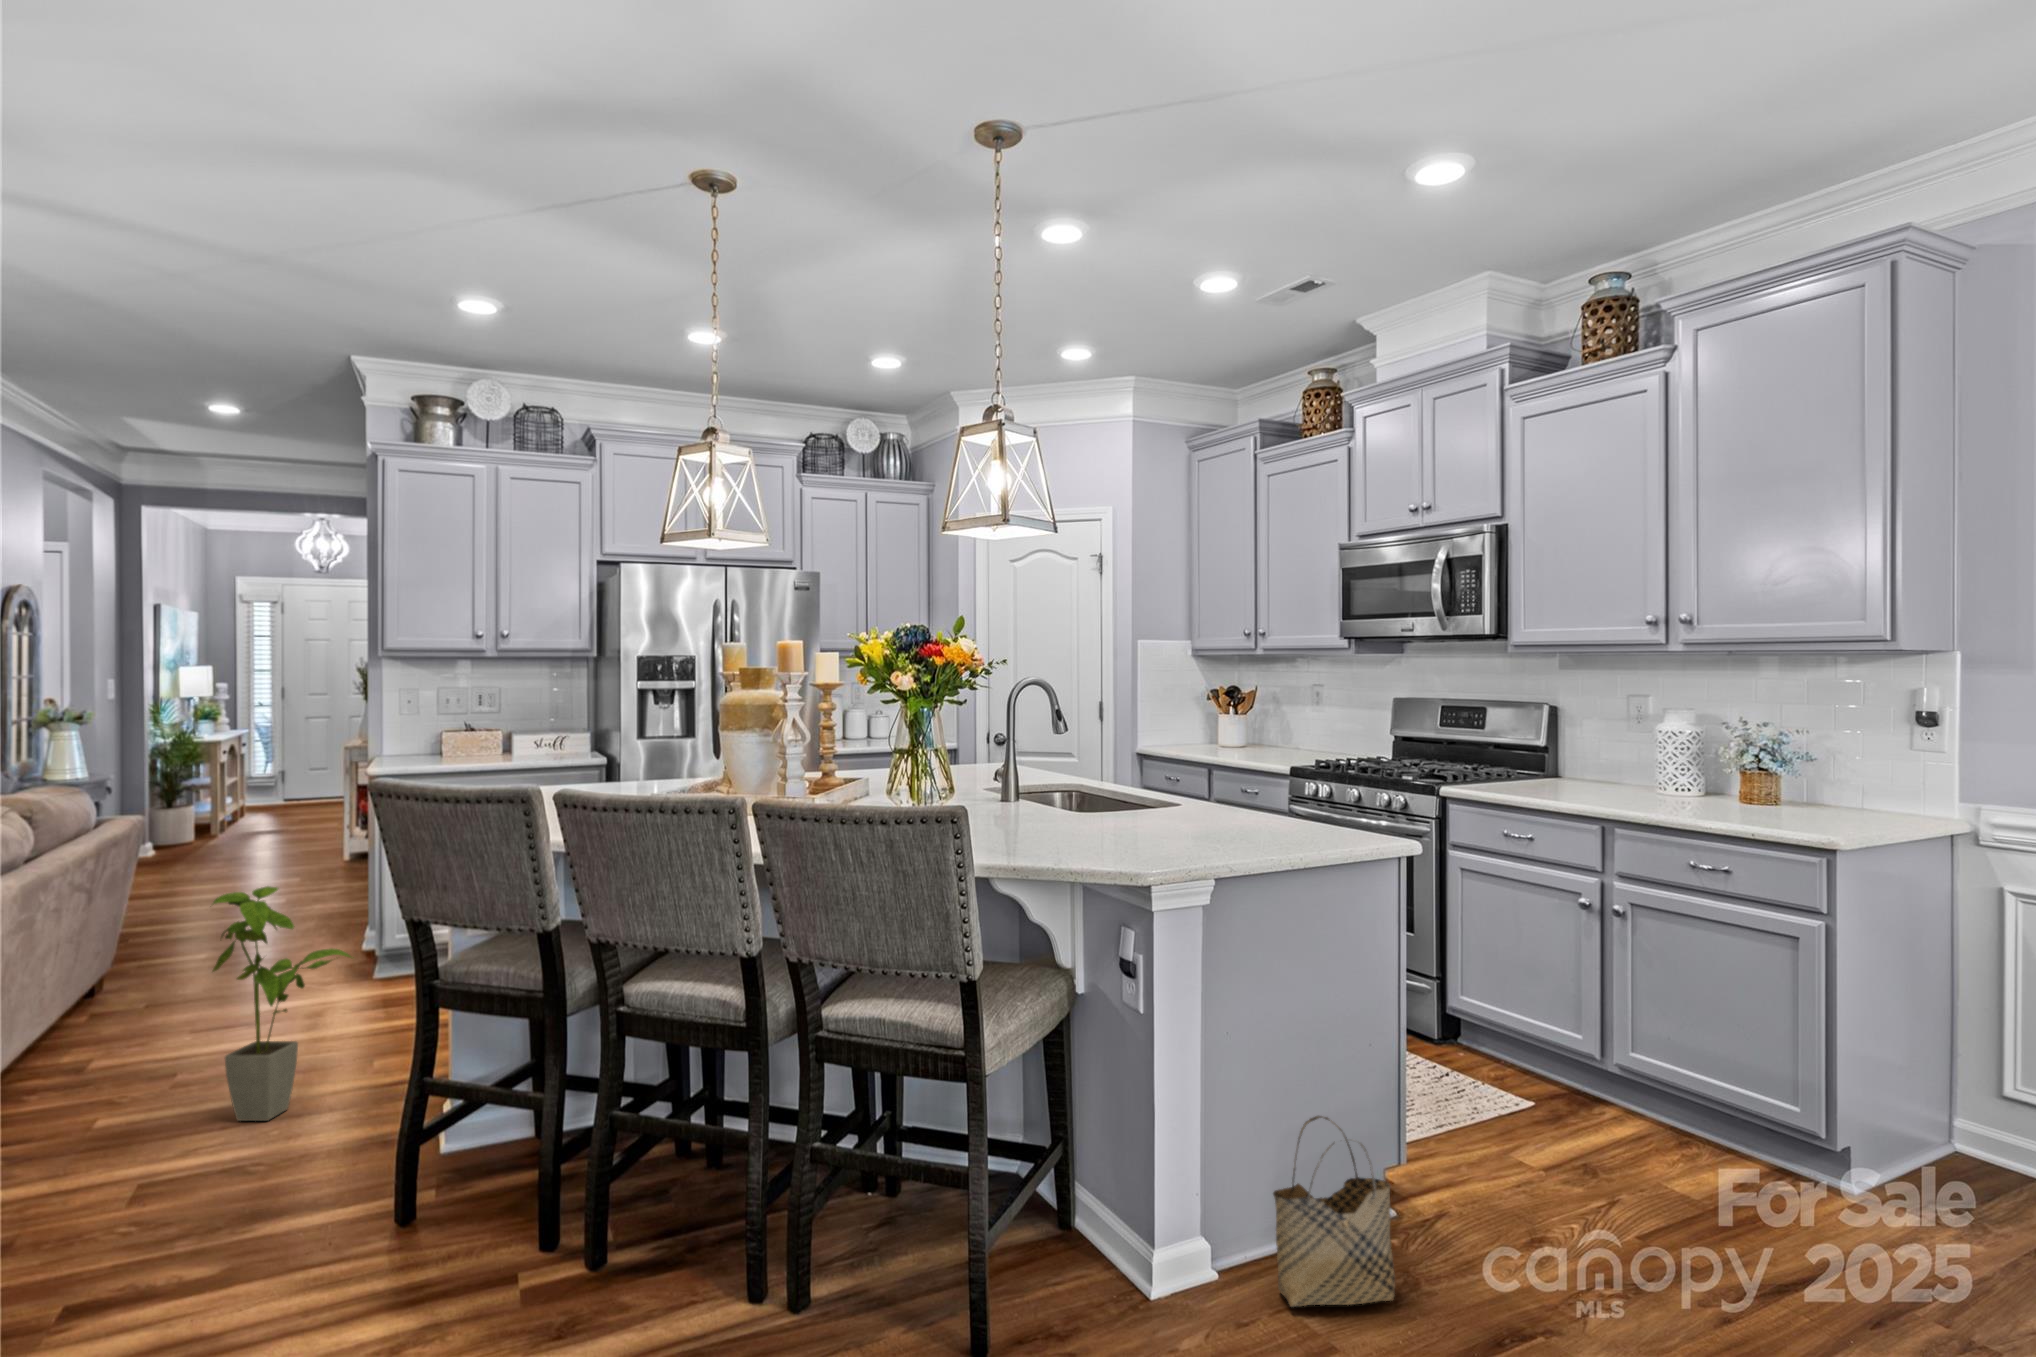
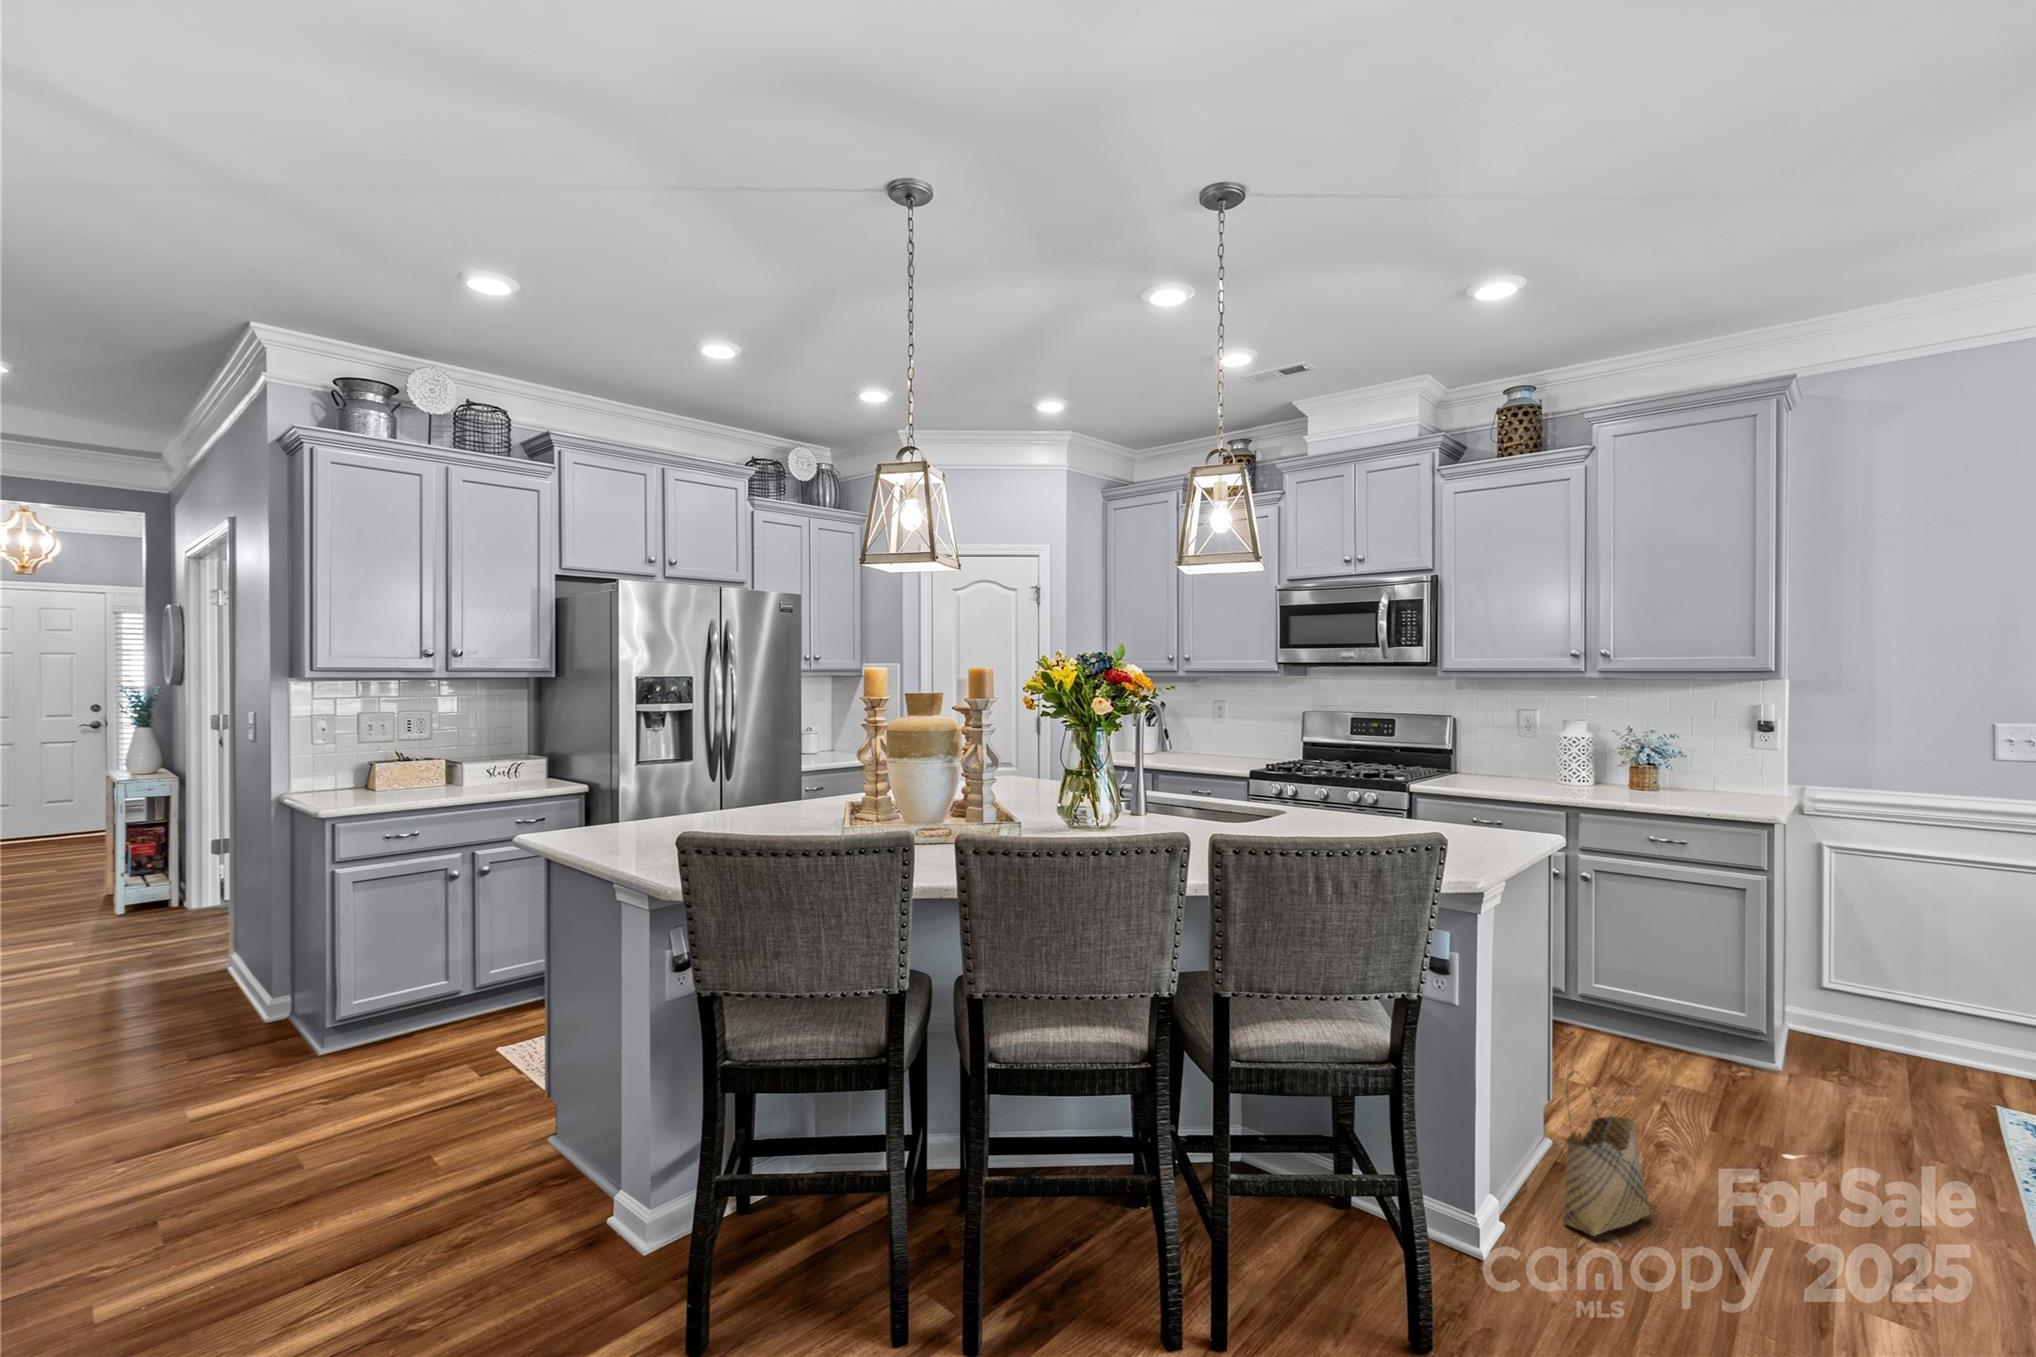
house plant: present [213,886,351,1121] -> none [309,955,482,1242]

